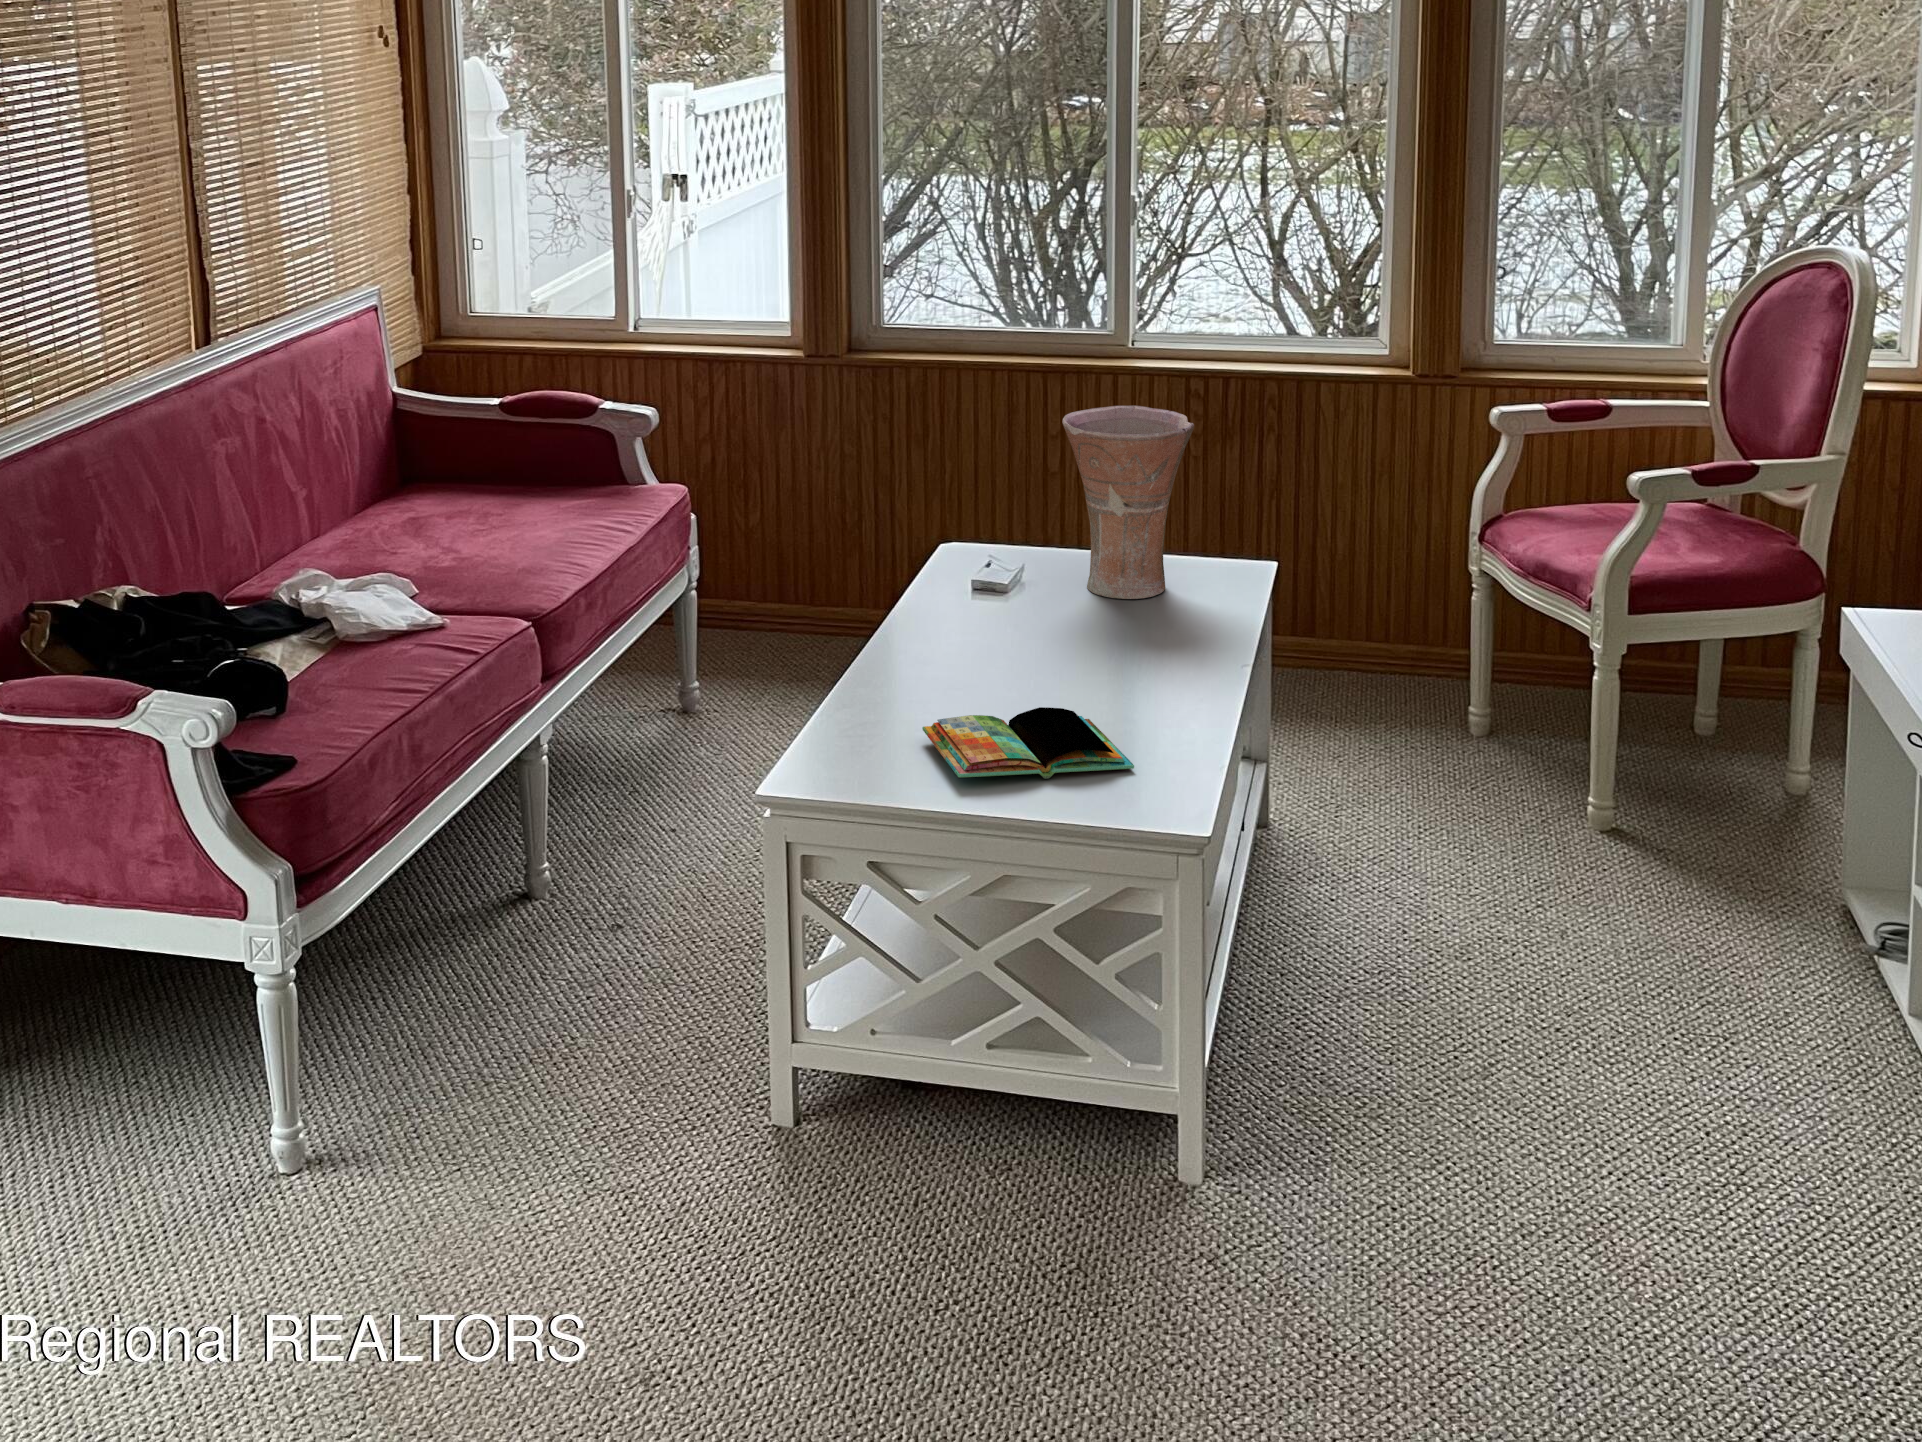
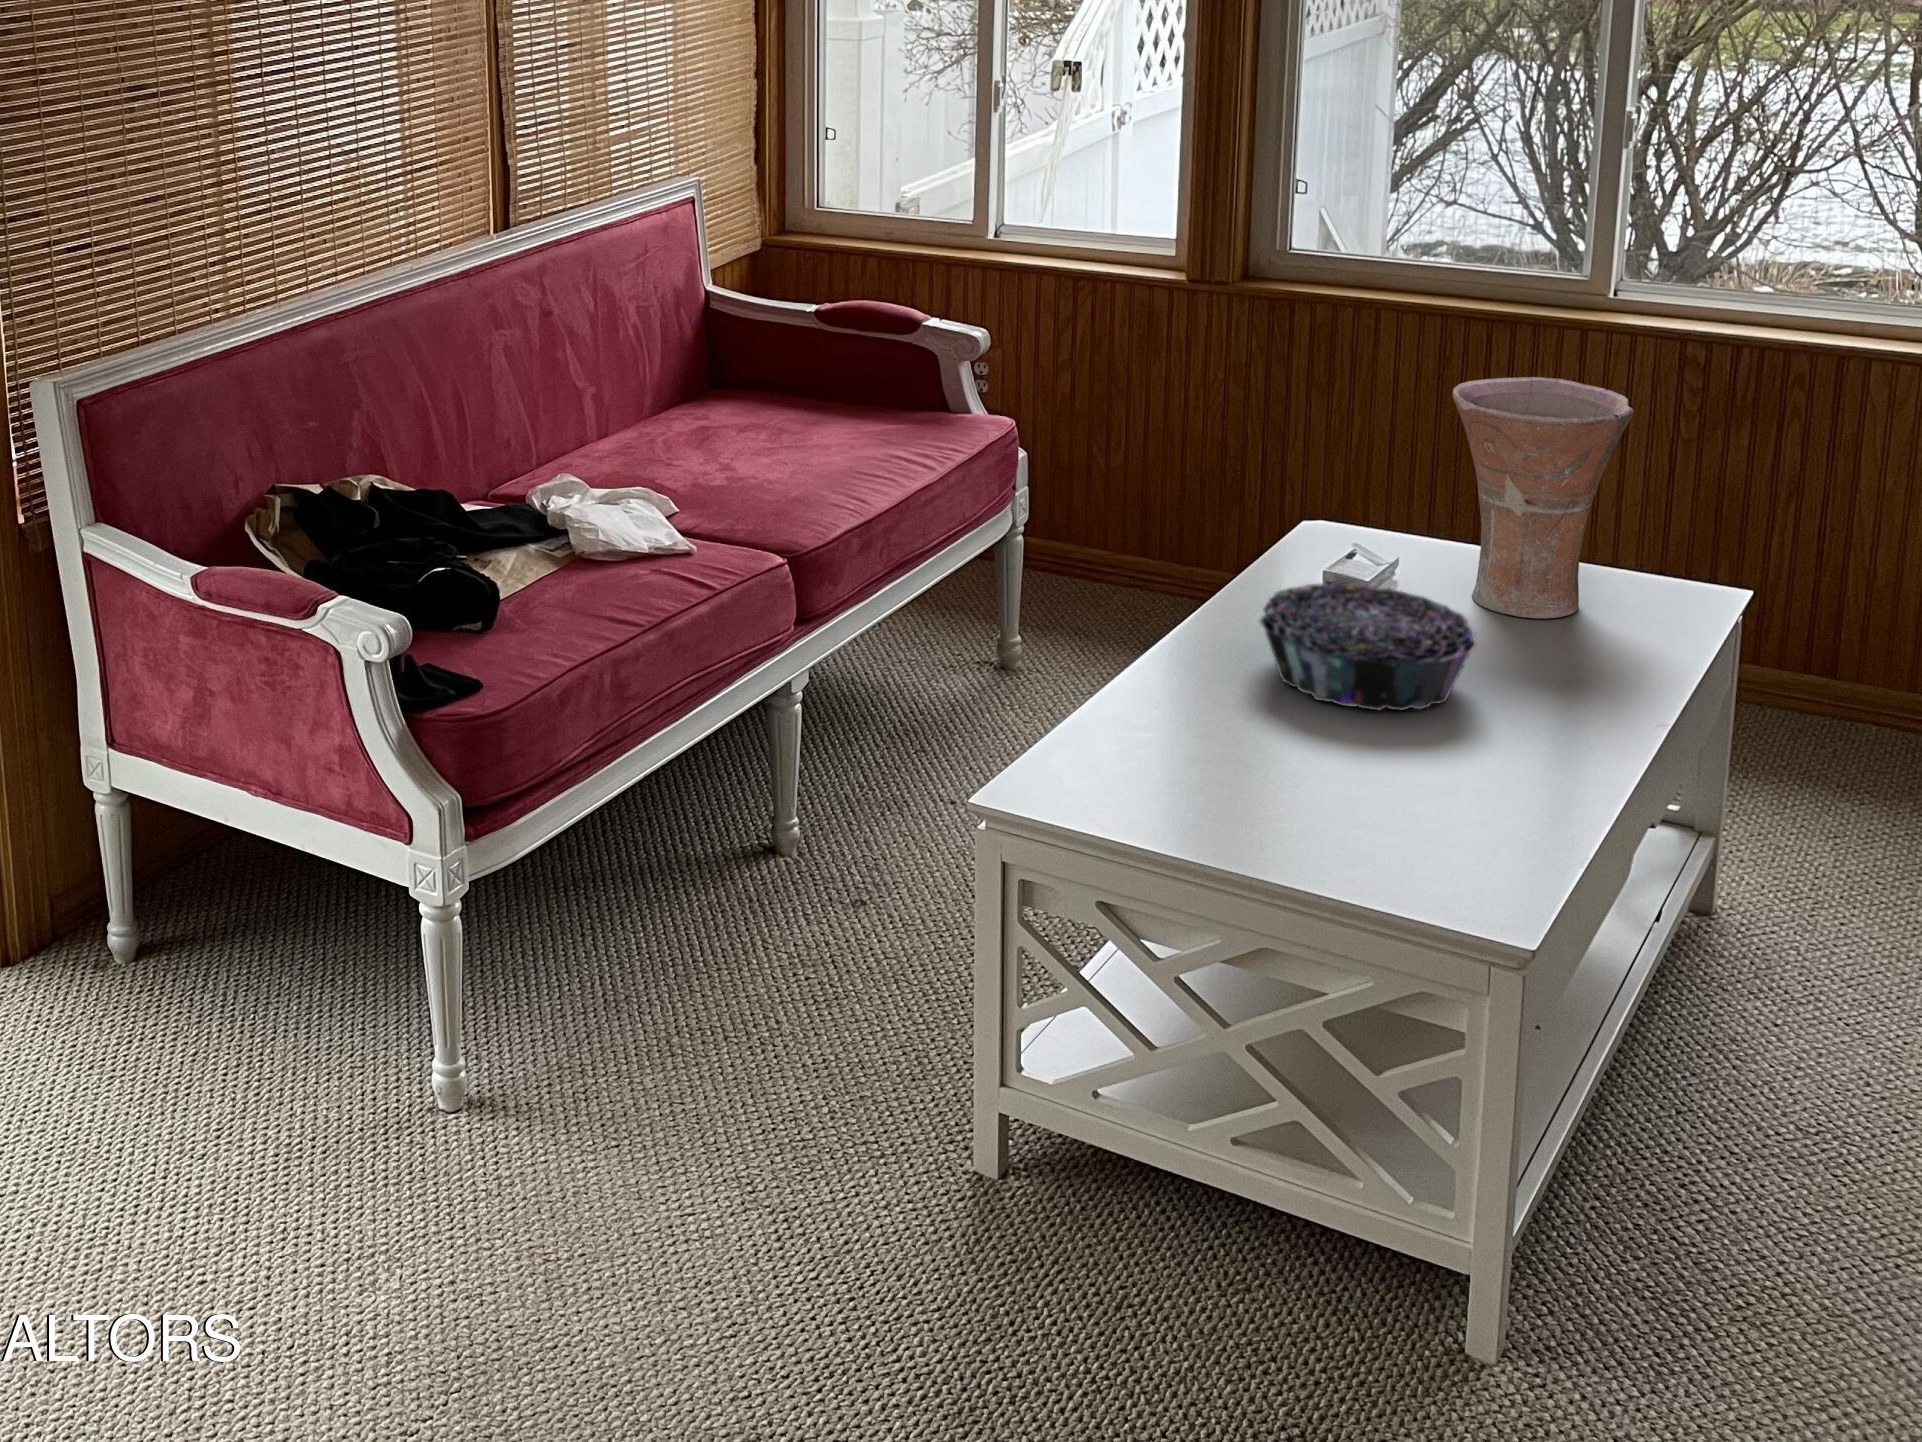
decorative bowl: none [948,585,1113,682] -> present [1260,583,1476,711]
book: present [922,707,1134,779] -> none [1195,742,1459,841]

